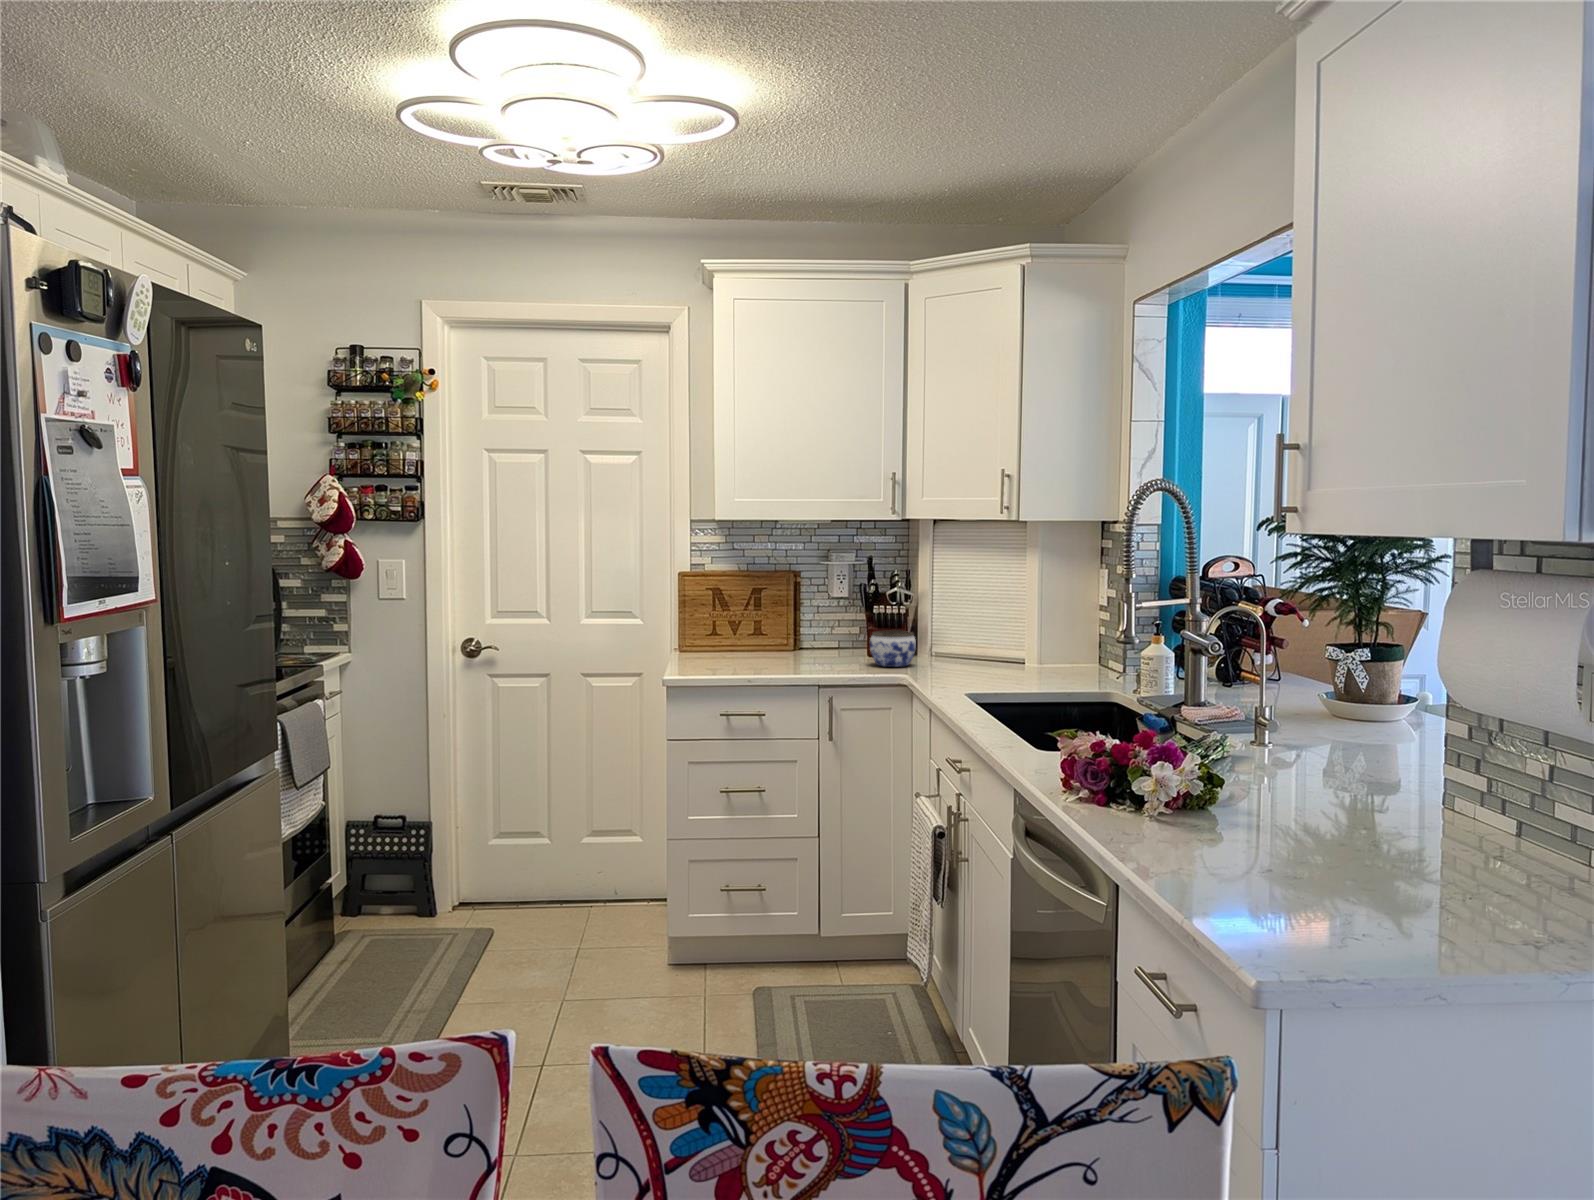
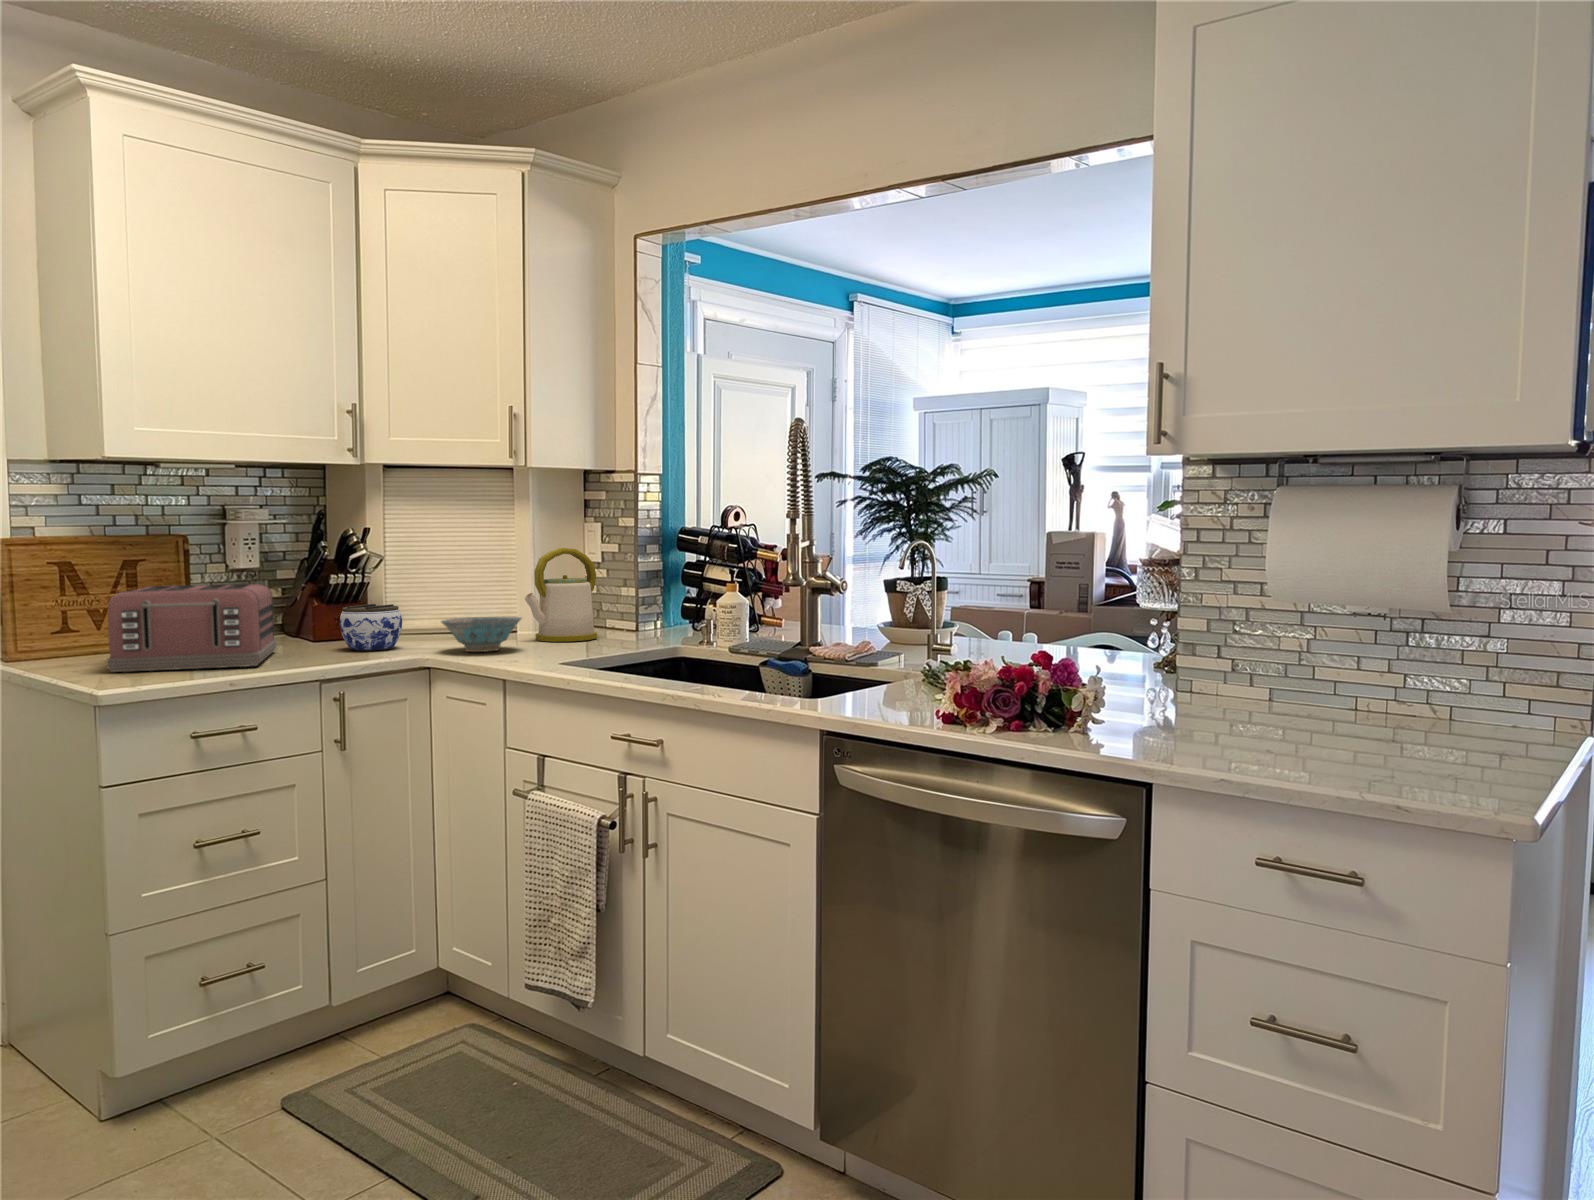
kettle: none [1013,592,1082,676] -> present [525,548,597,642]
toaster: none [705,607,832,671] -> present [107,583,276,672]
ceramic bowl: none [922,647,988,678] -> present [441,617,522,652]

